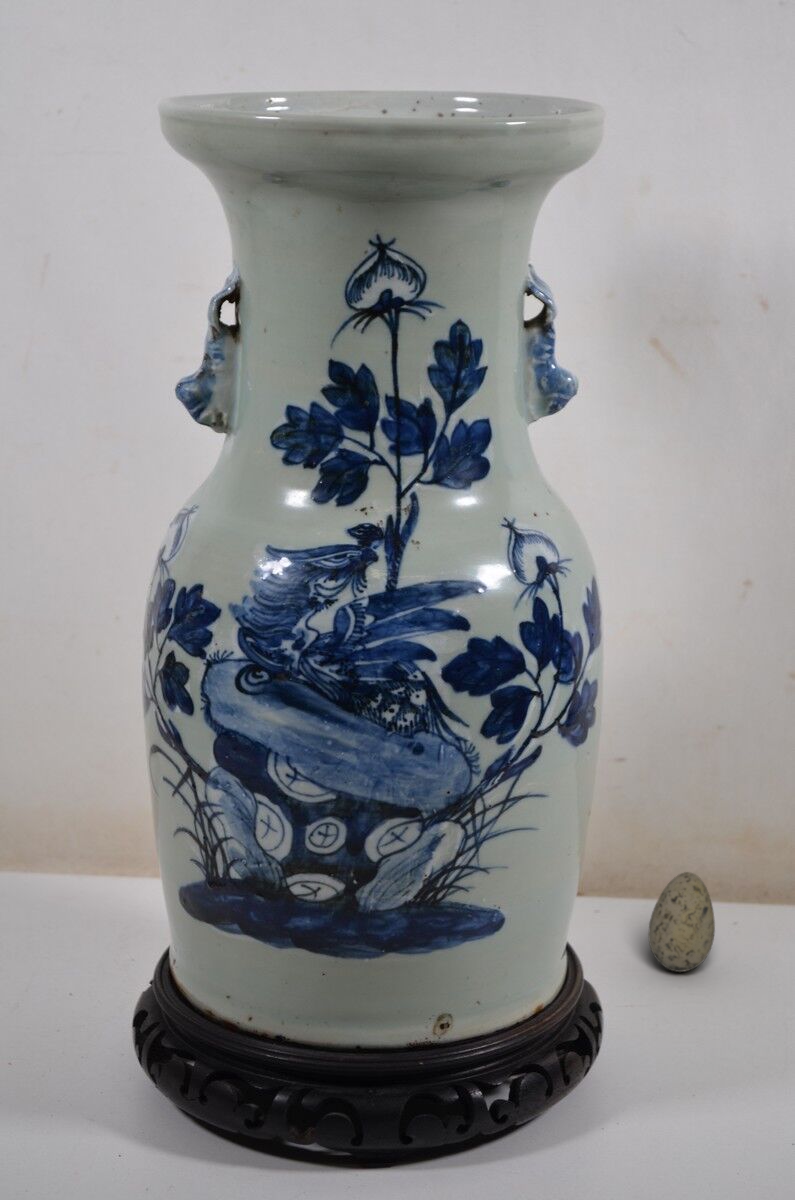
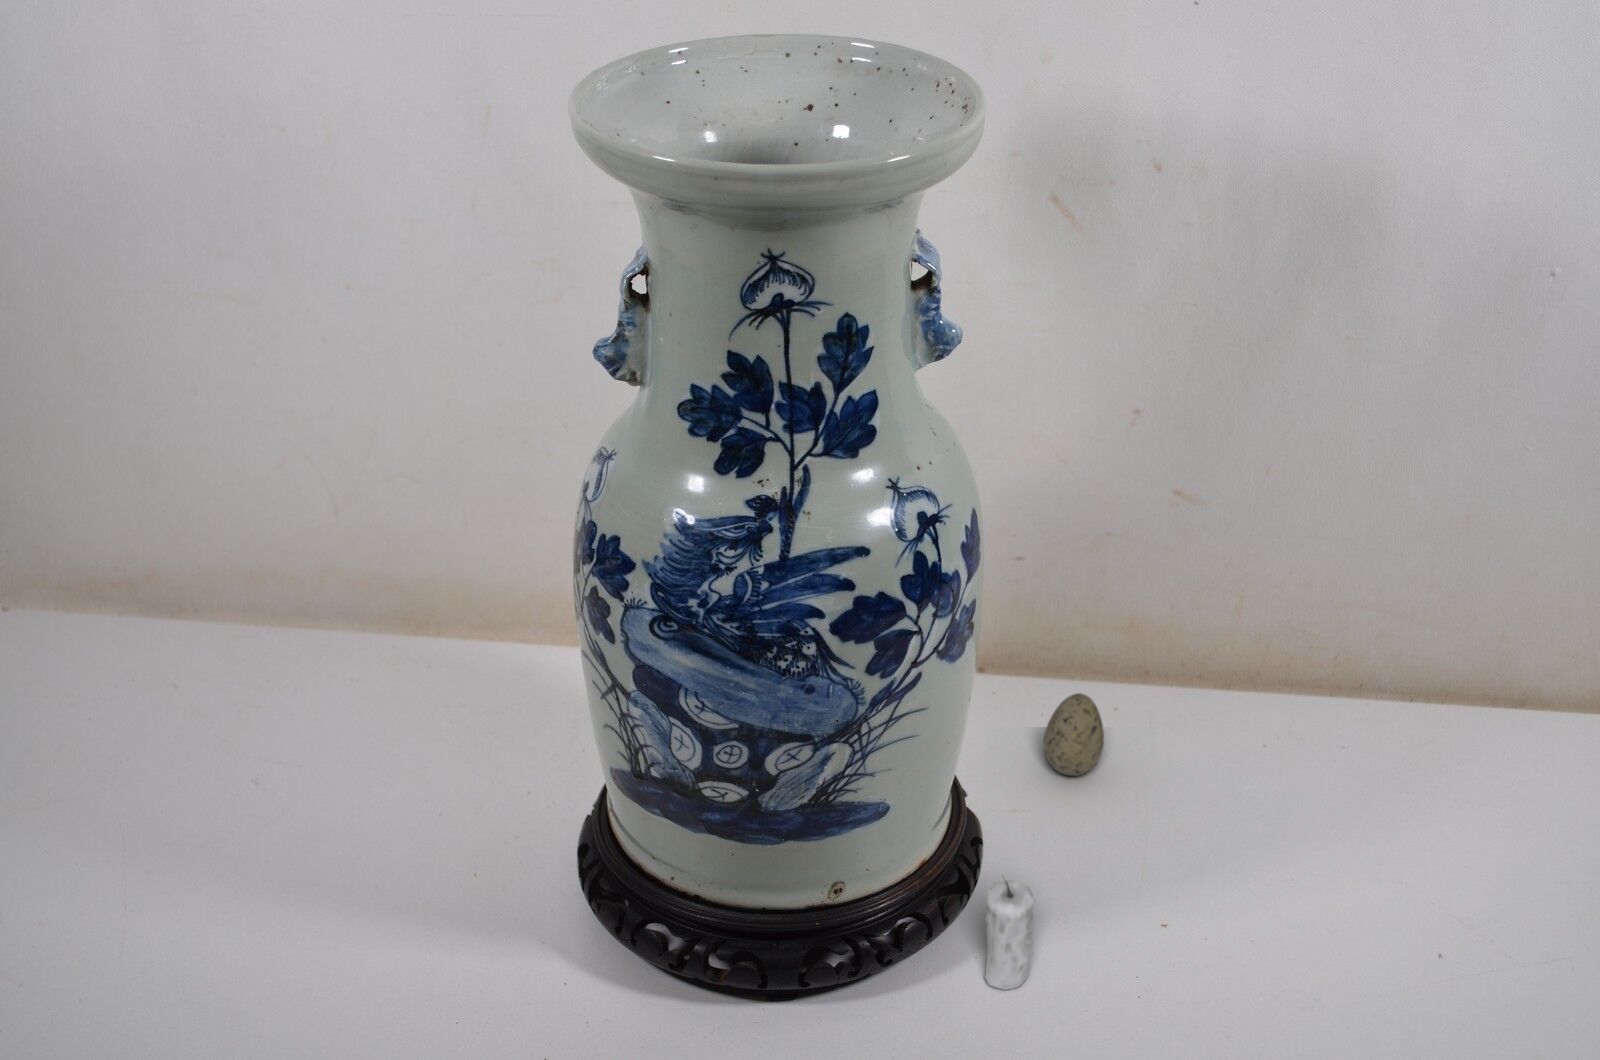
candle: none [612,1002,671,1155] -> present [985,880,1035,990]

